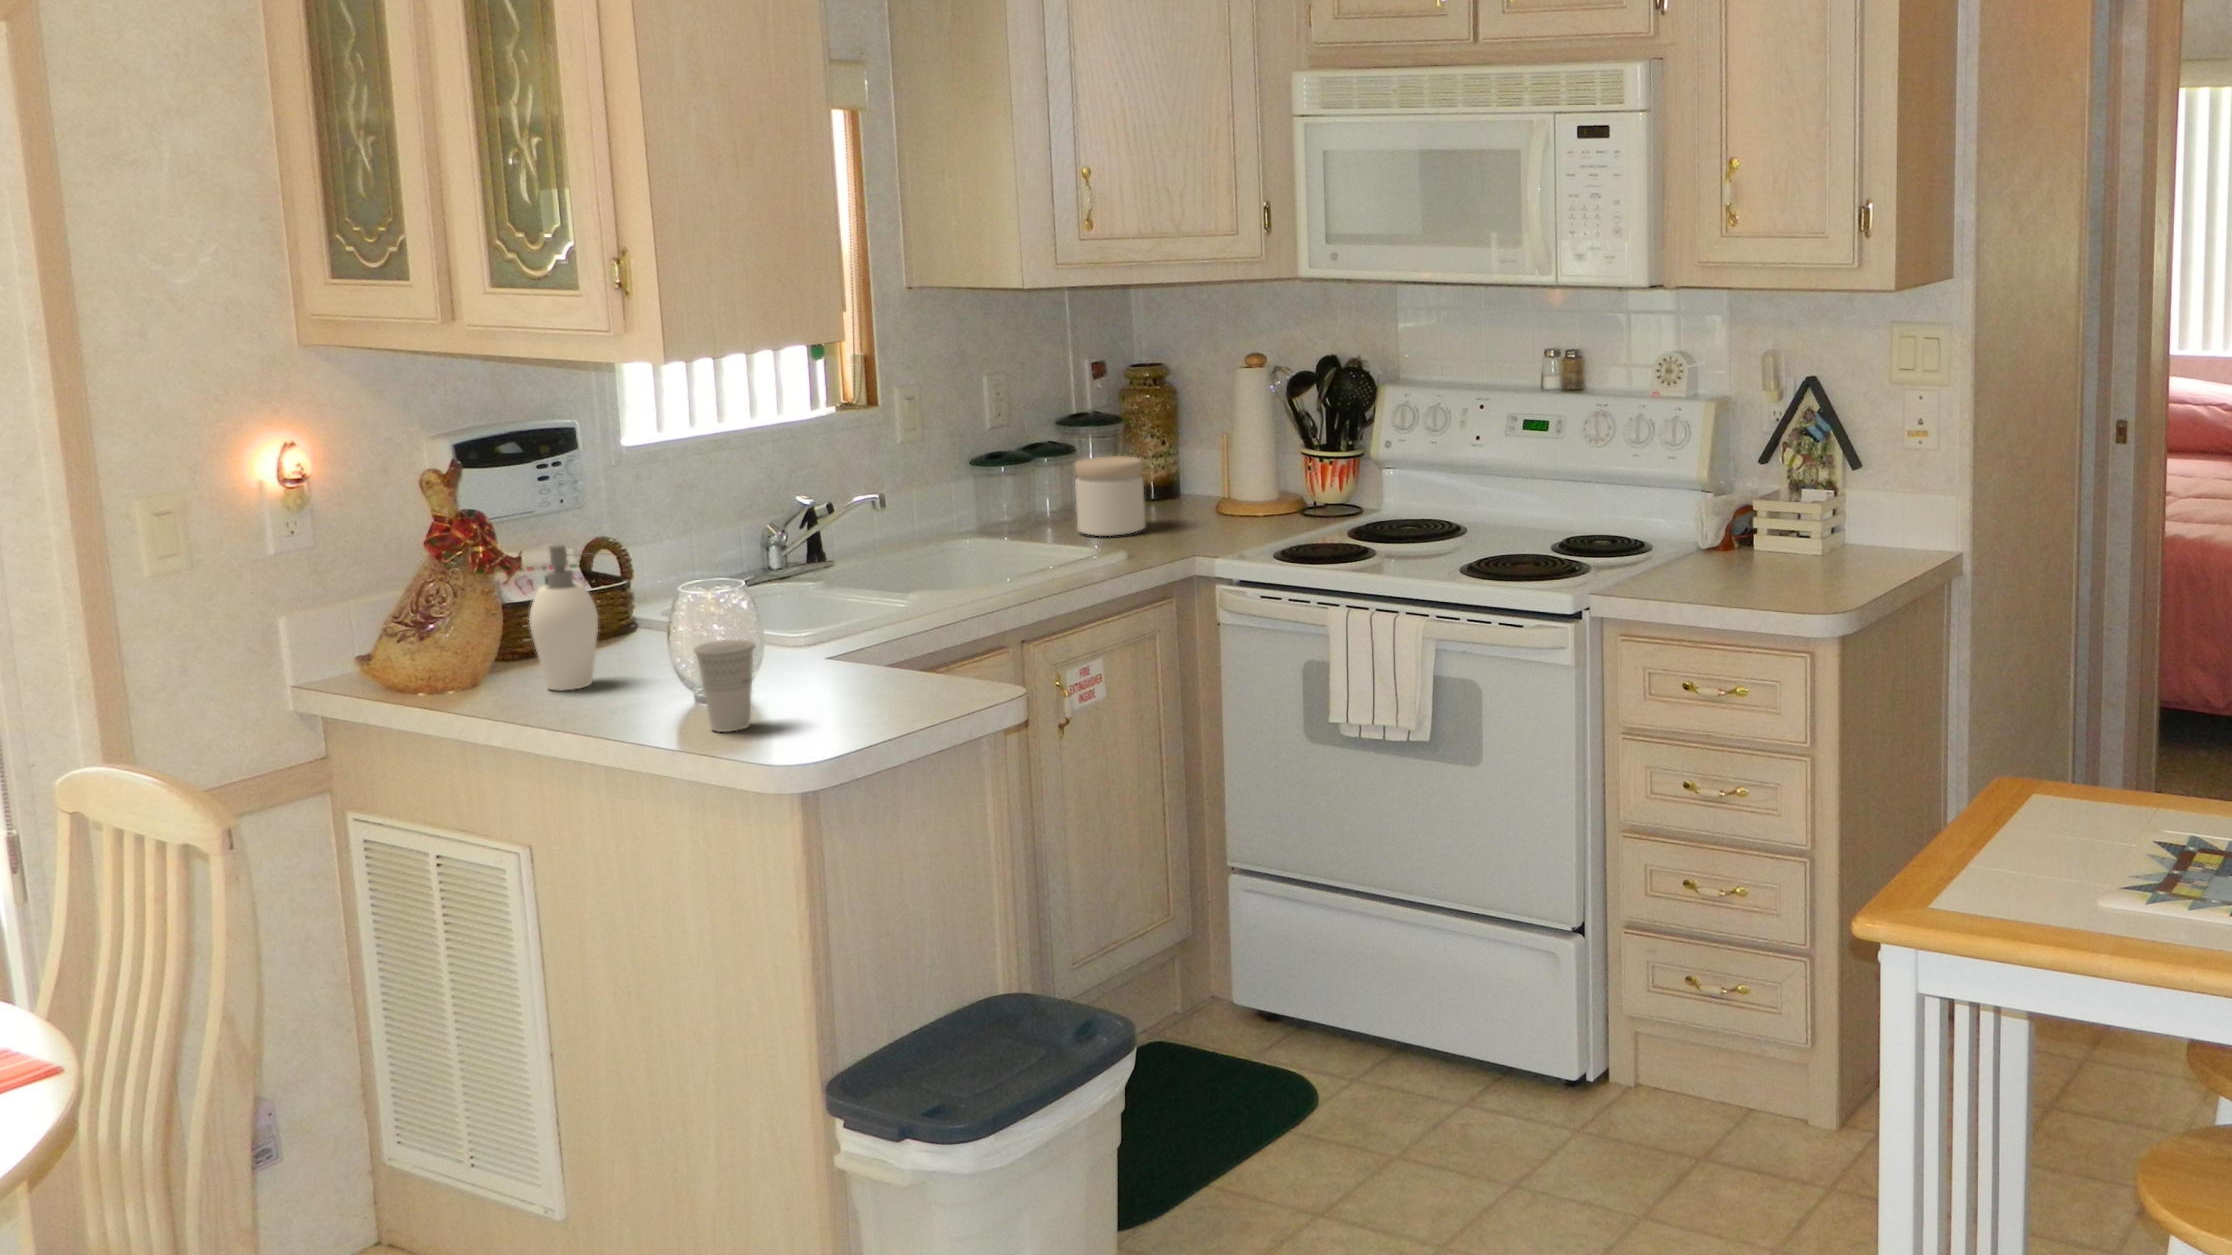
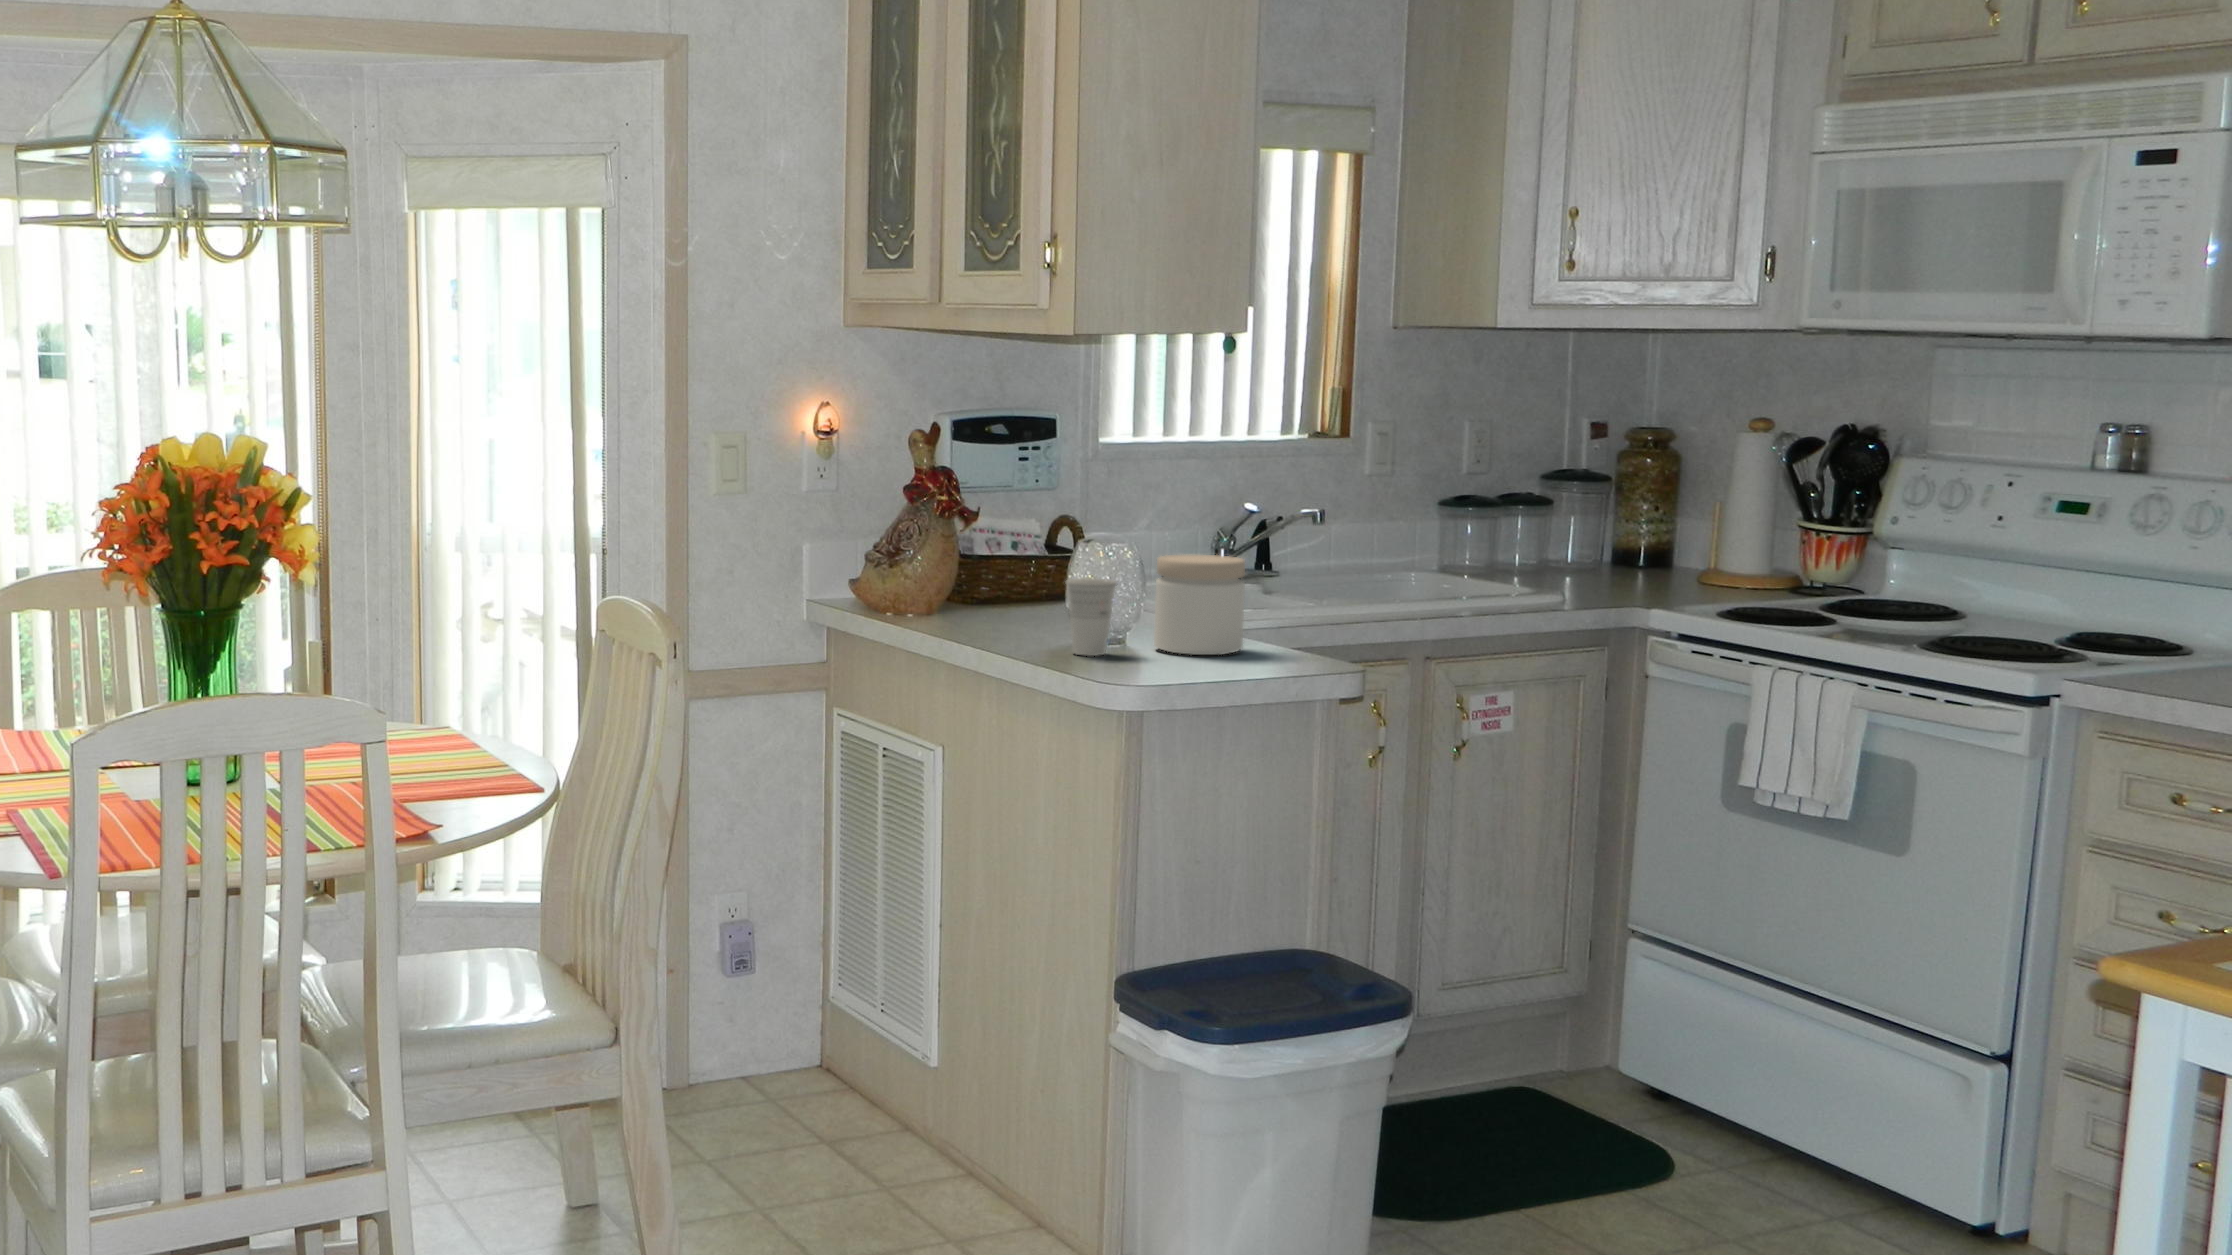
jar: present [1075,456,1145,536] -> present [1154,555,1245,655]
soap dispenser: present [529,544,598,690] -> none [969,498,1037,622]

